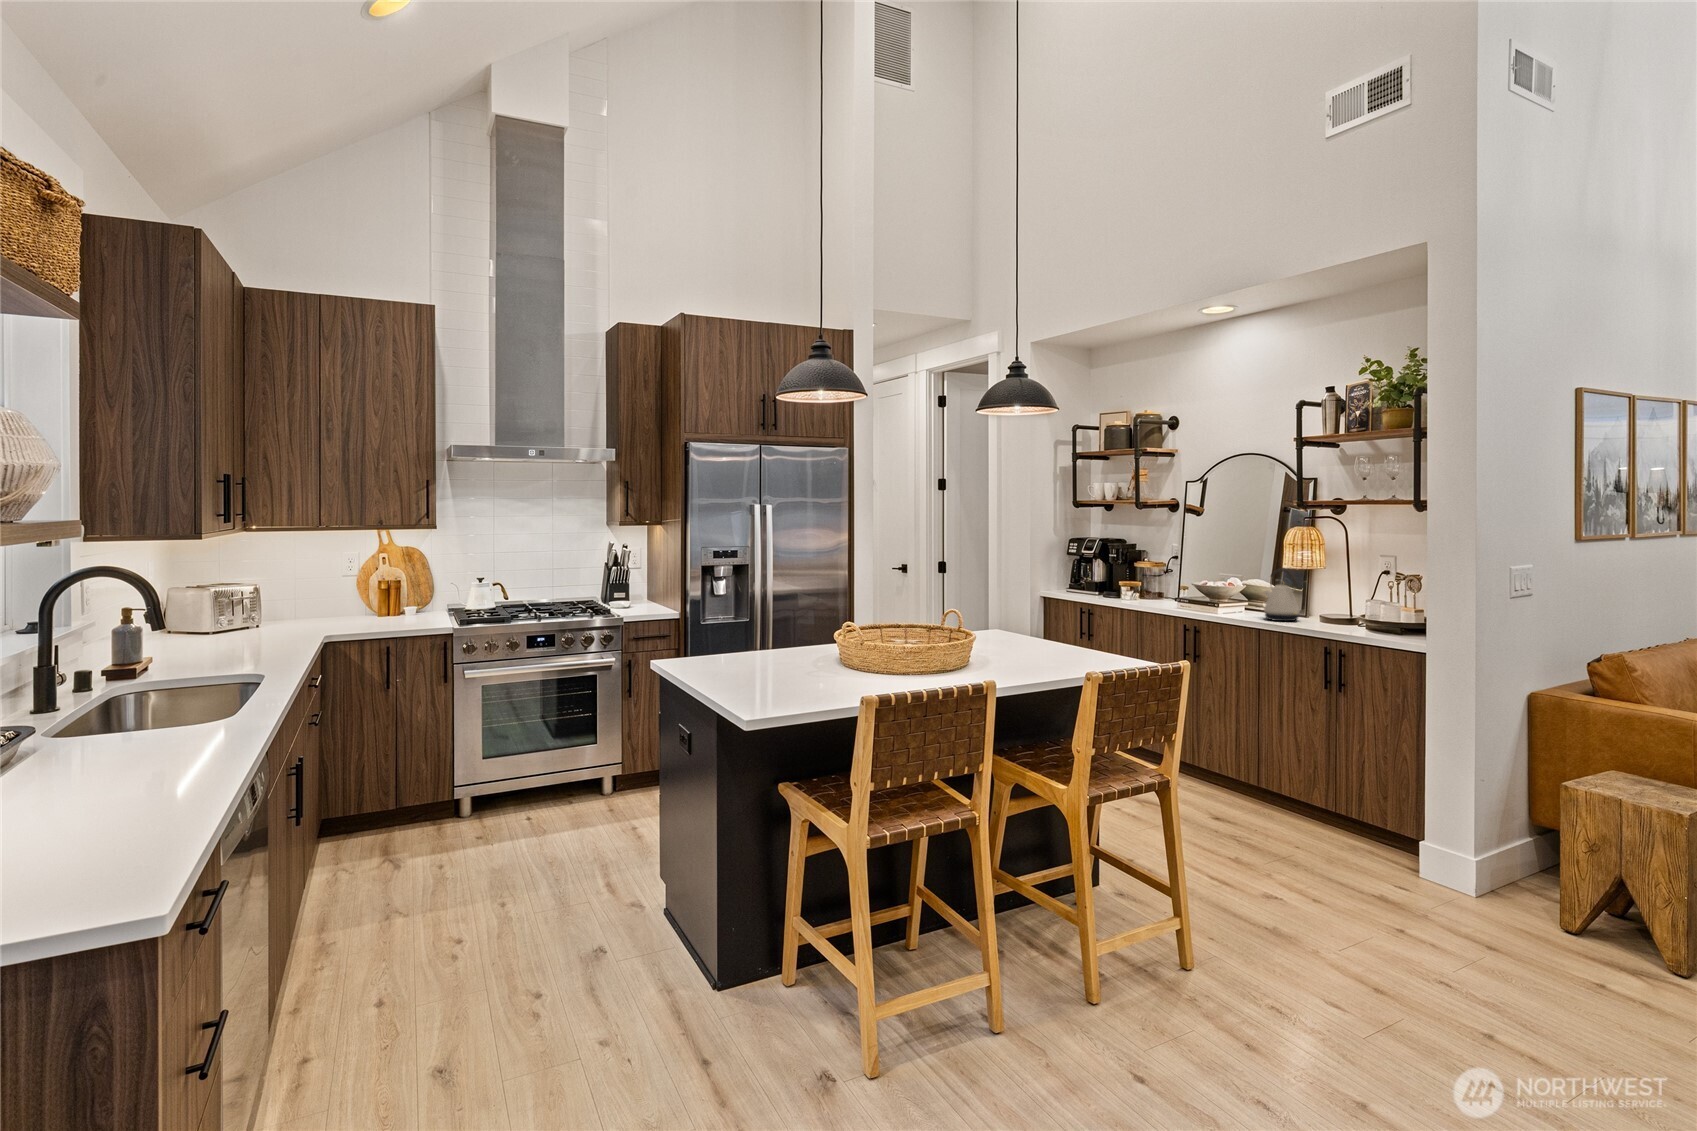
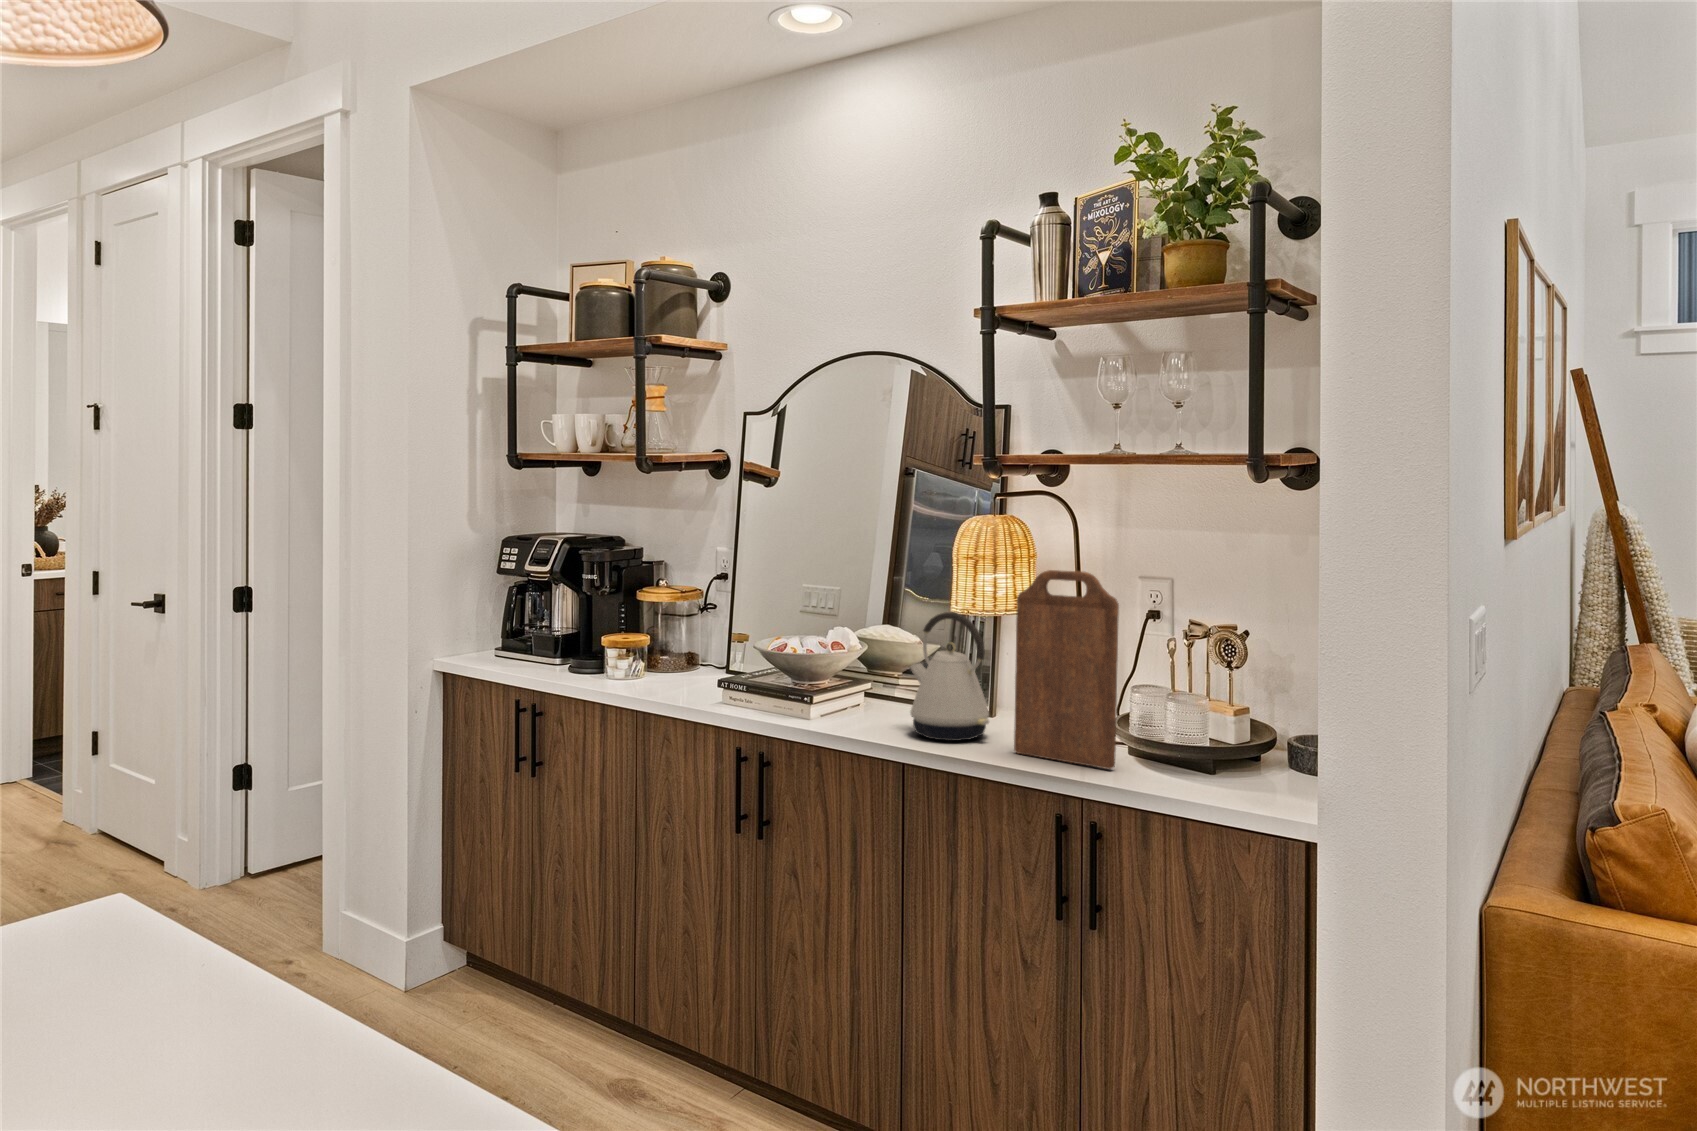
cutting board: none [1309,550,1353,629] -> present [1014,570,1119,769]

